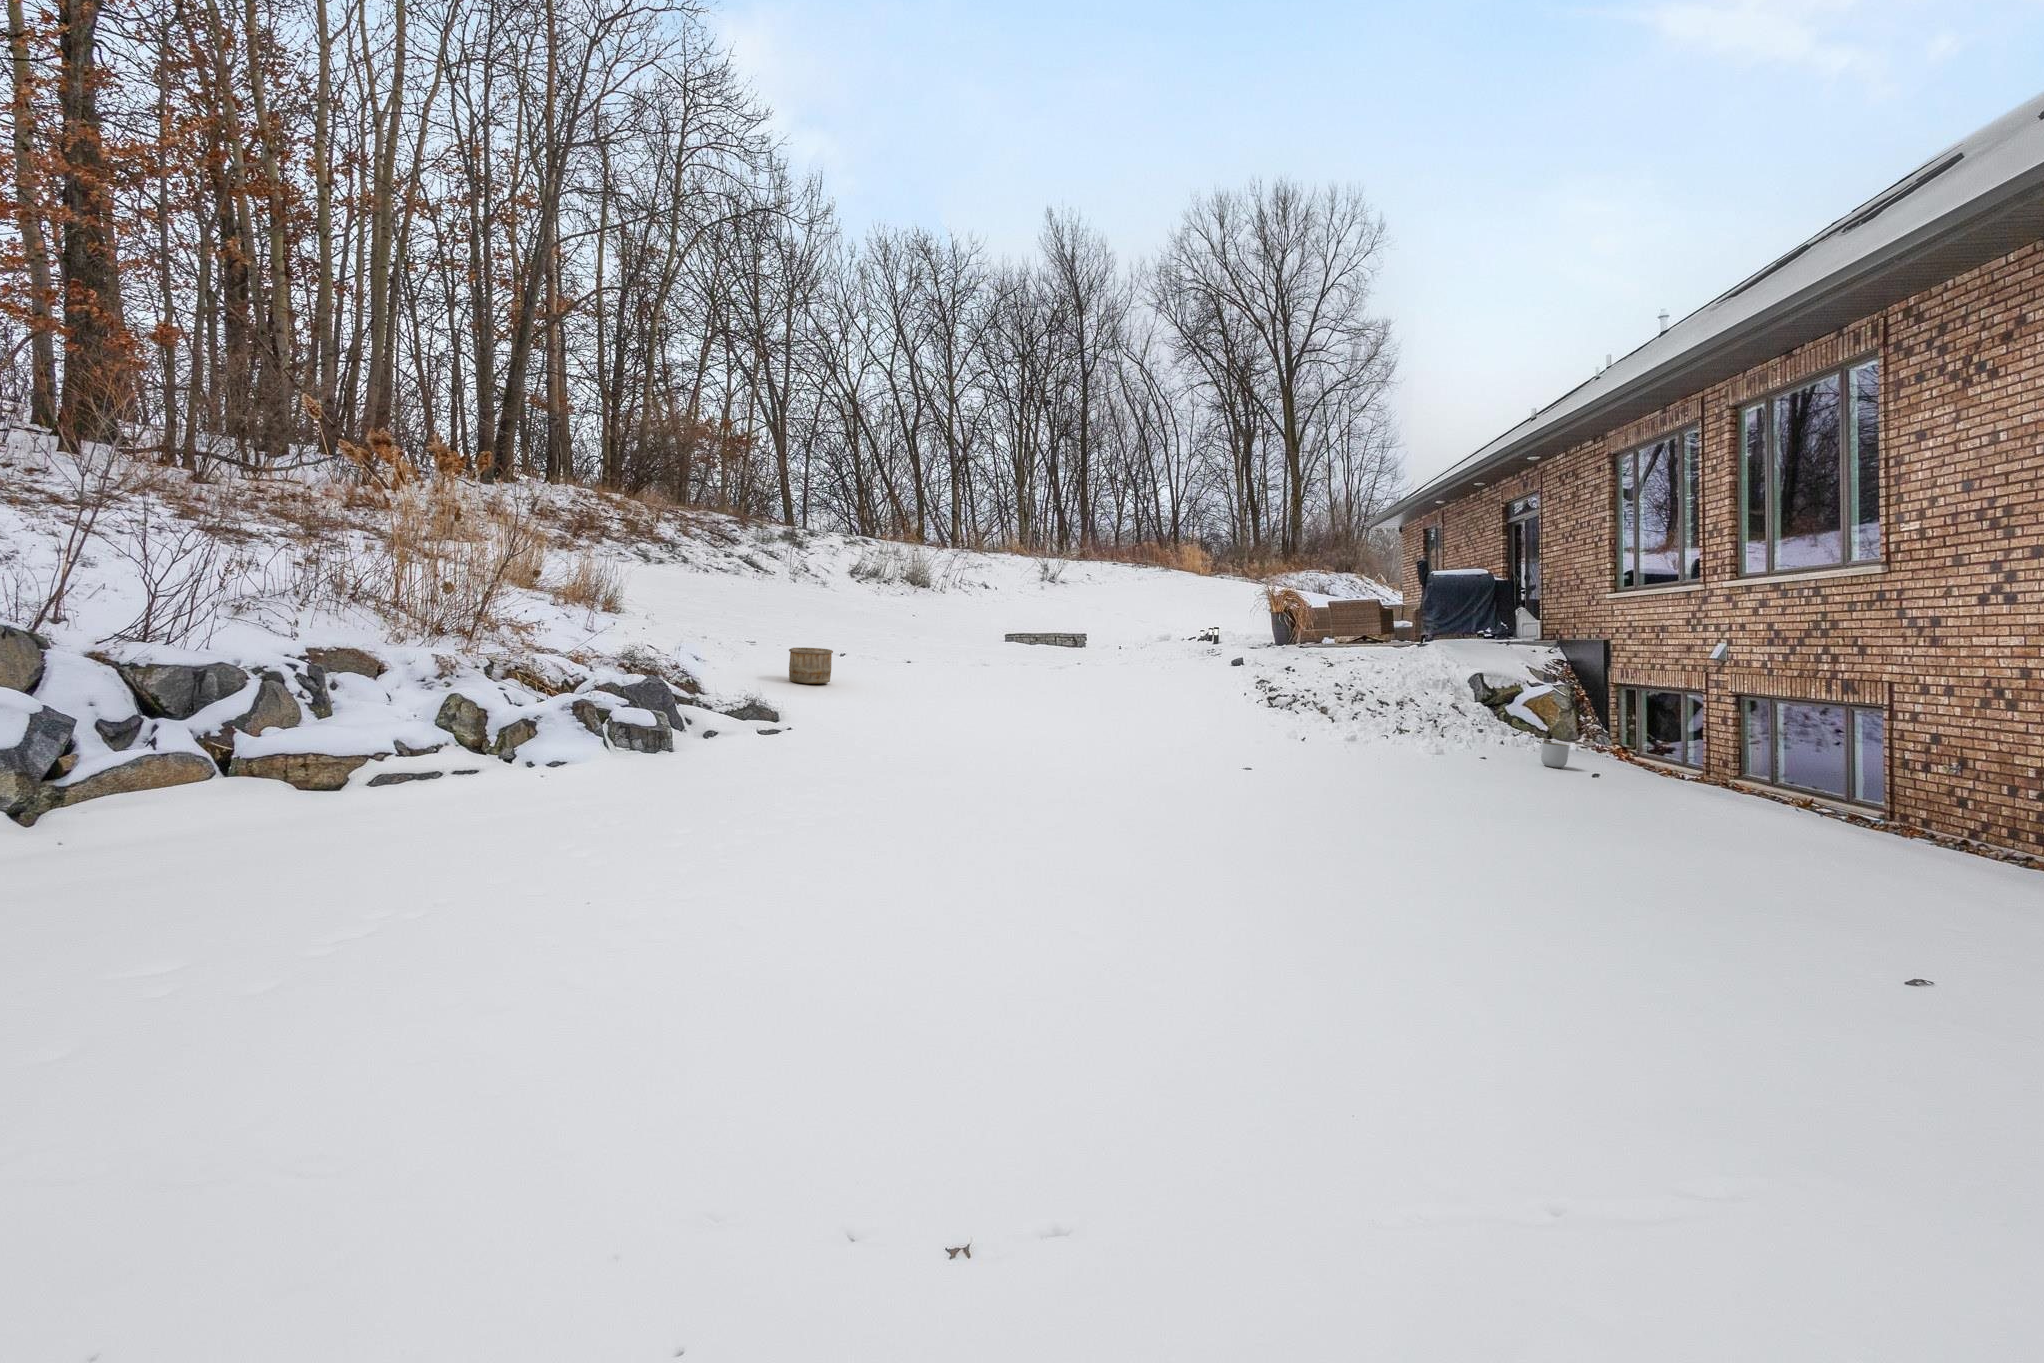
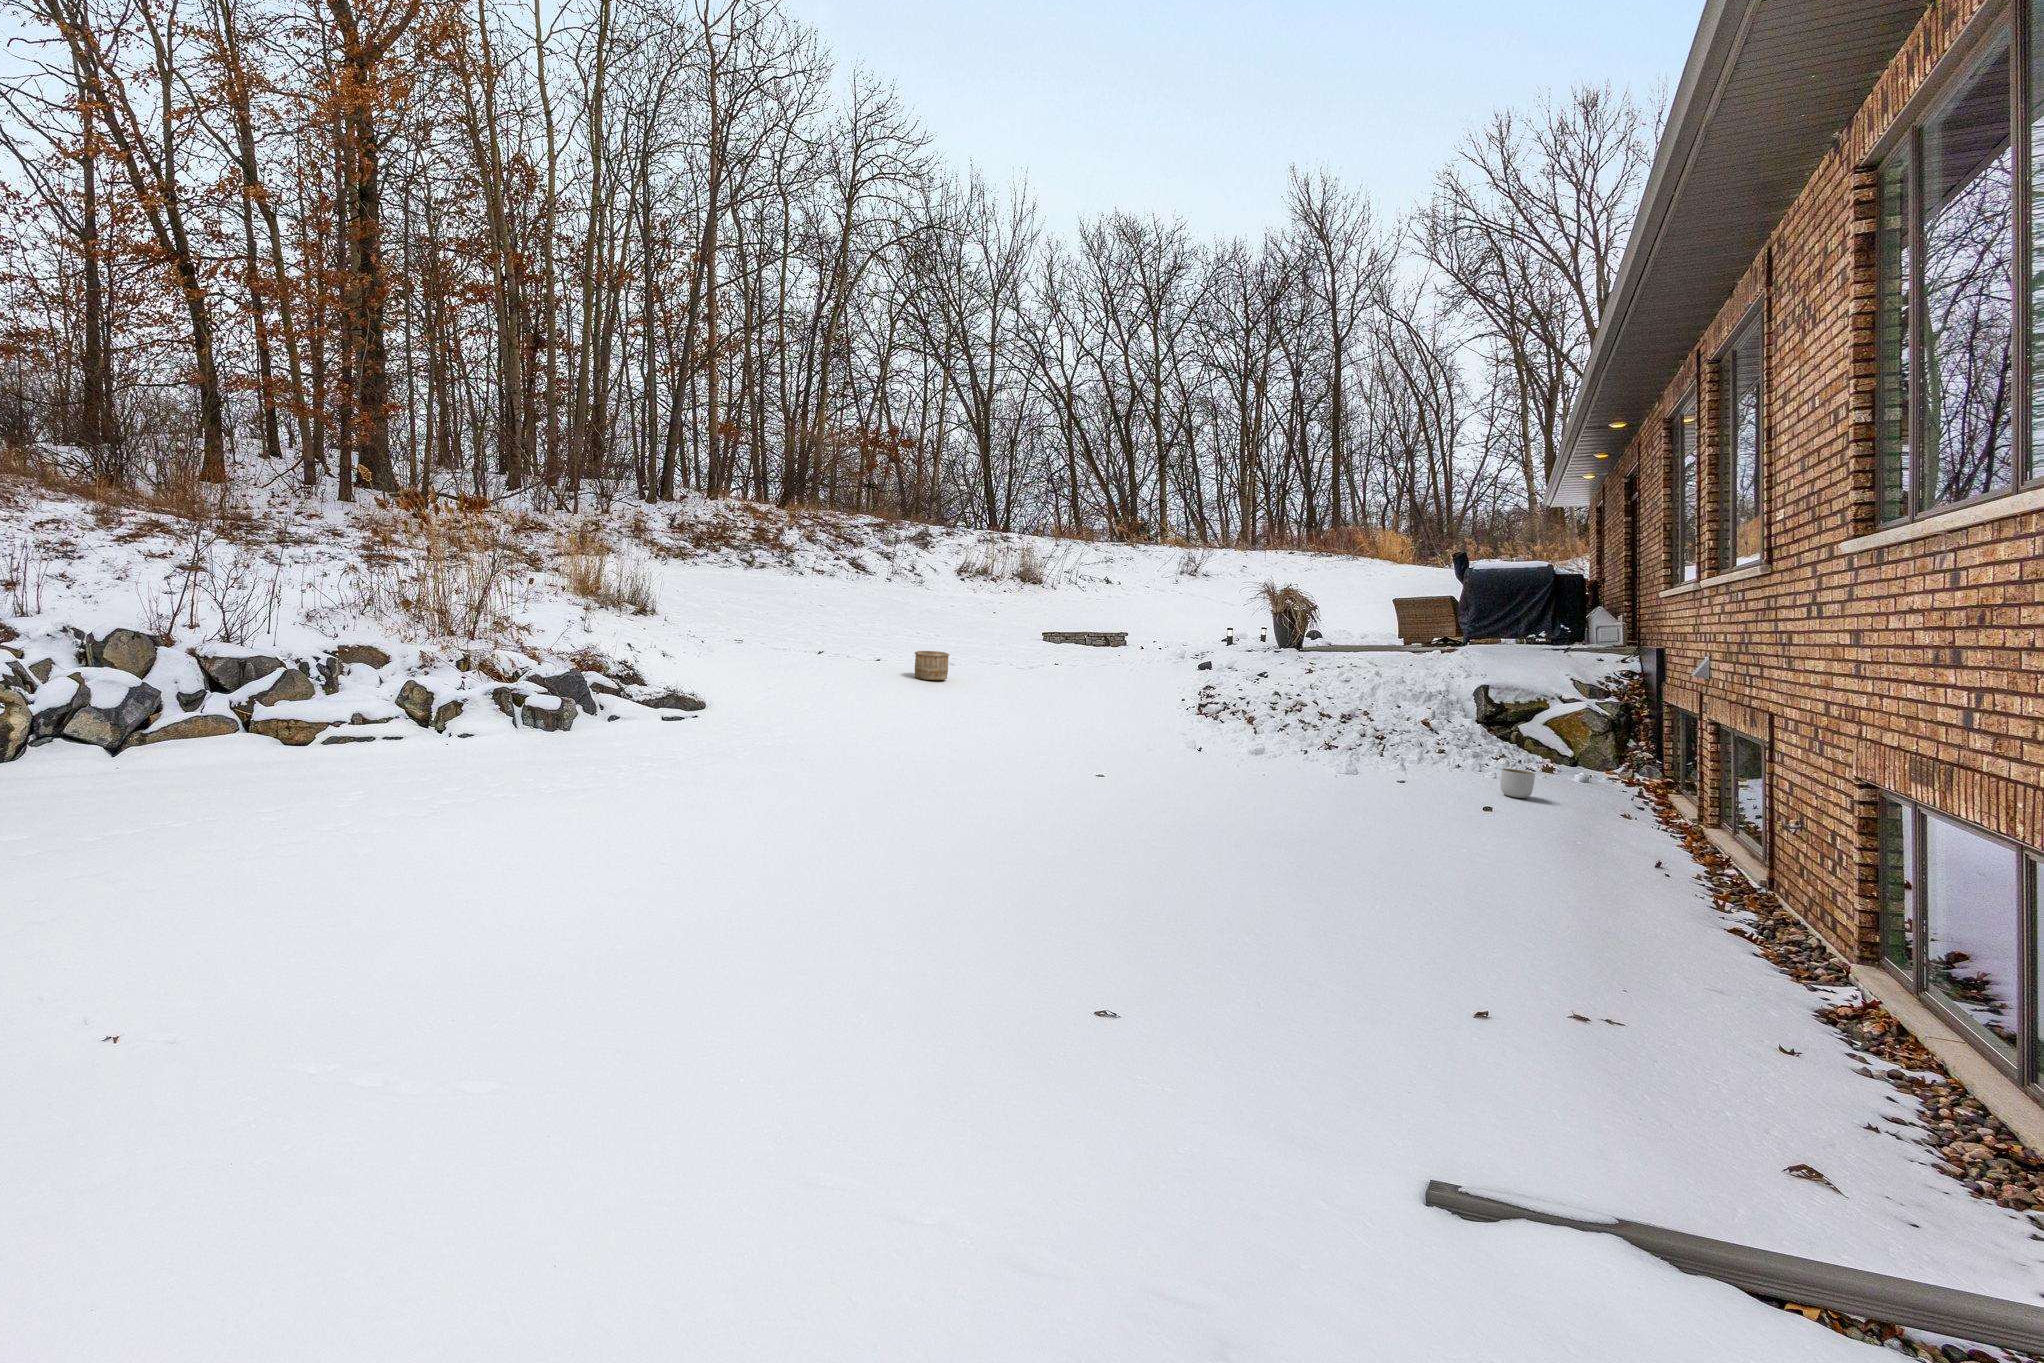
wooden bucket: present [789,648,833,684] -> present [915,651,950,680]

